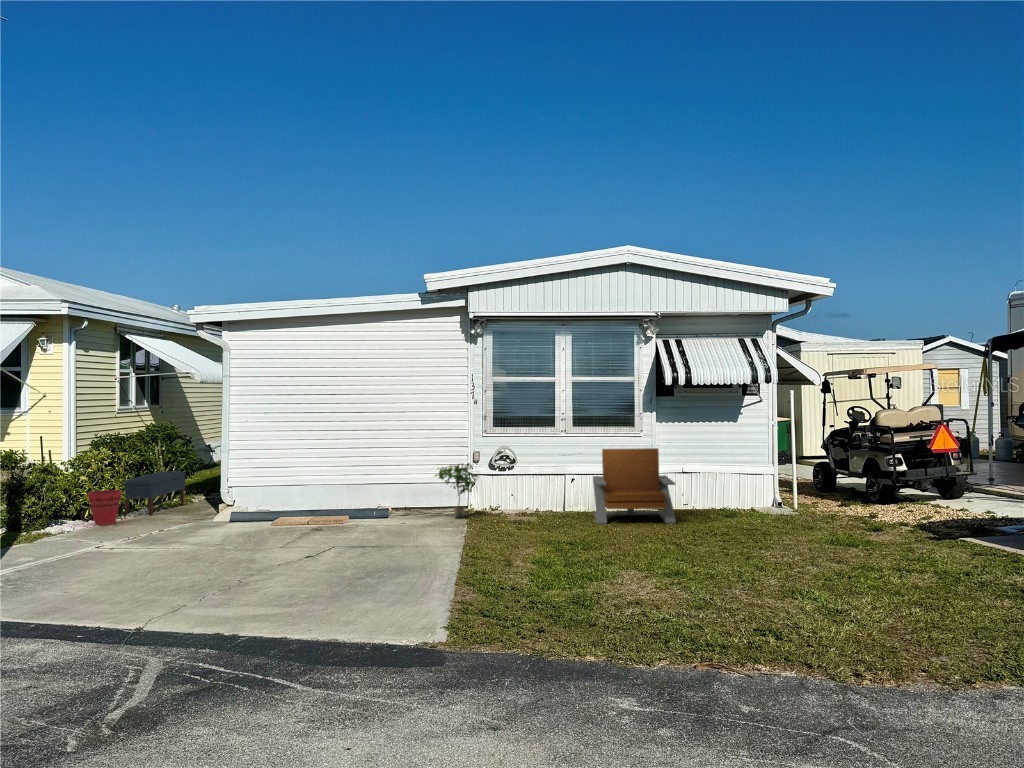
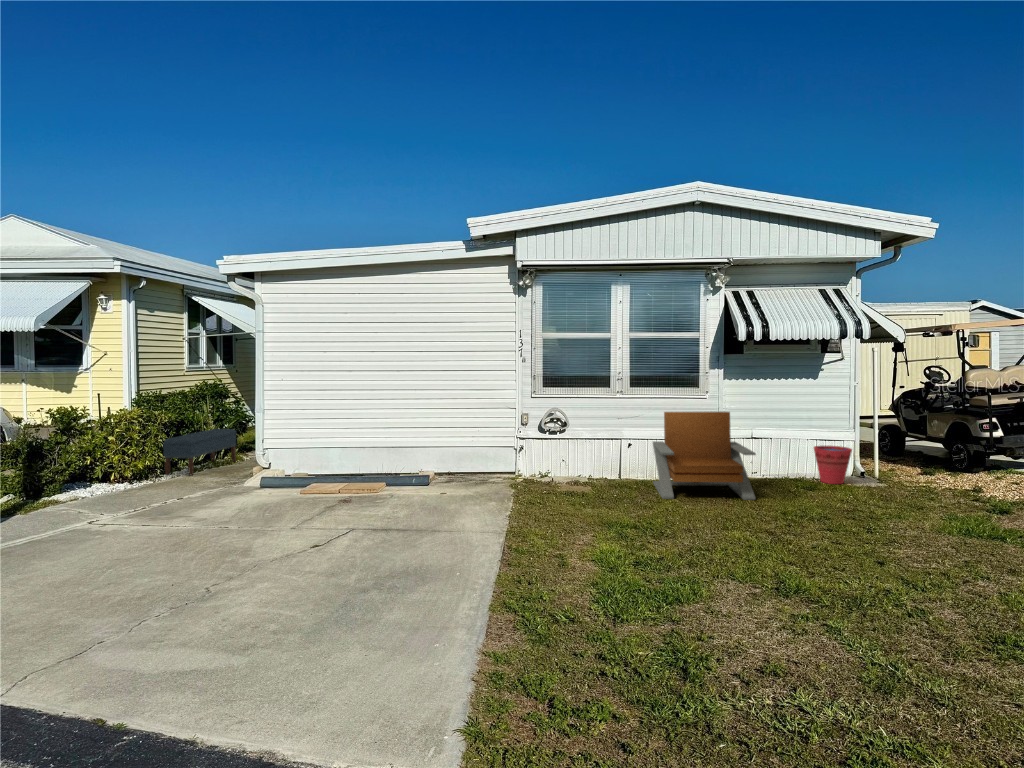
potted plant: present [435,463,478,518] -> none [478,425,527,486]
bucket: present [87,490,122,525] -> present [814,446,852,484]

